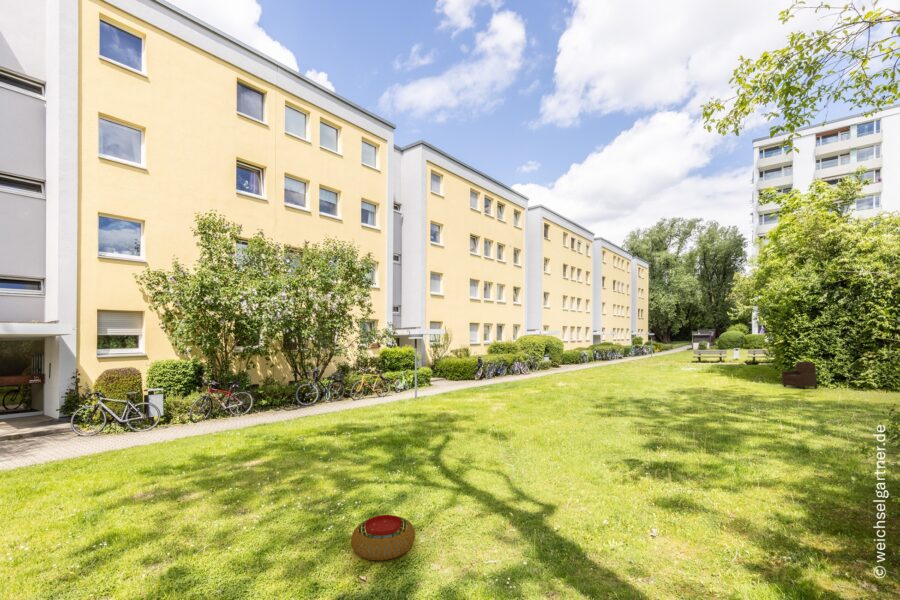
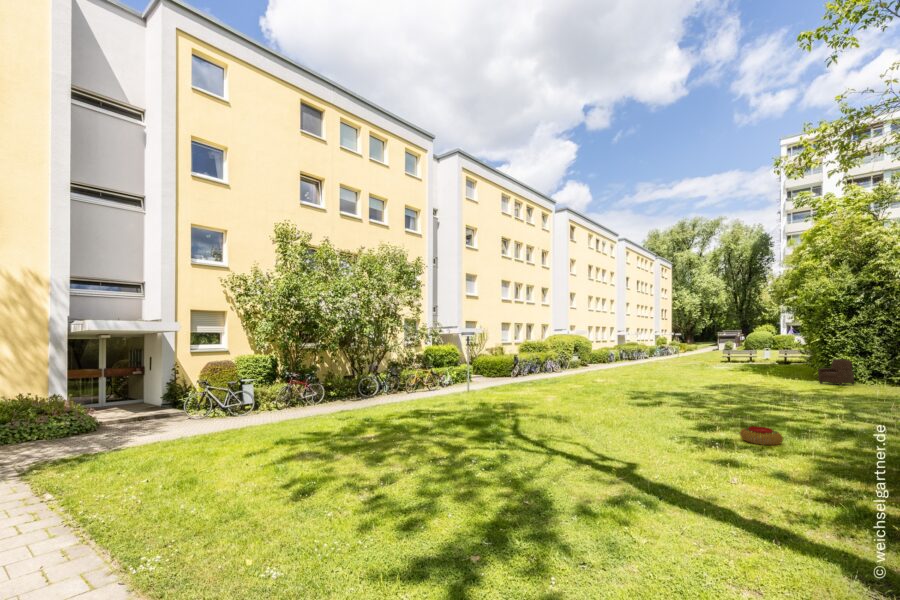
pouf: present [351,515,415,561] -> present [740,426,783,445]

